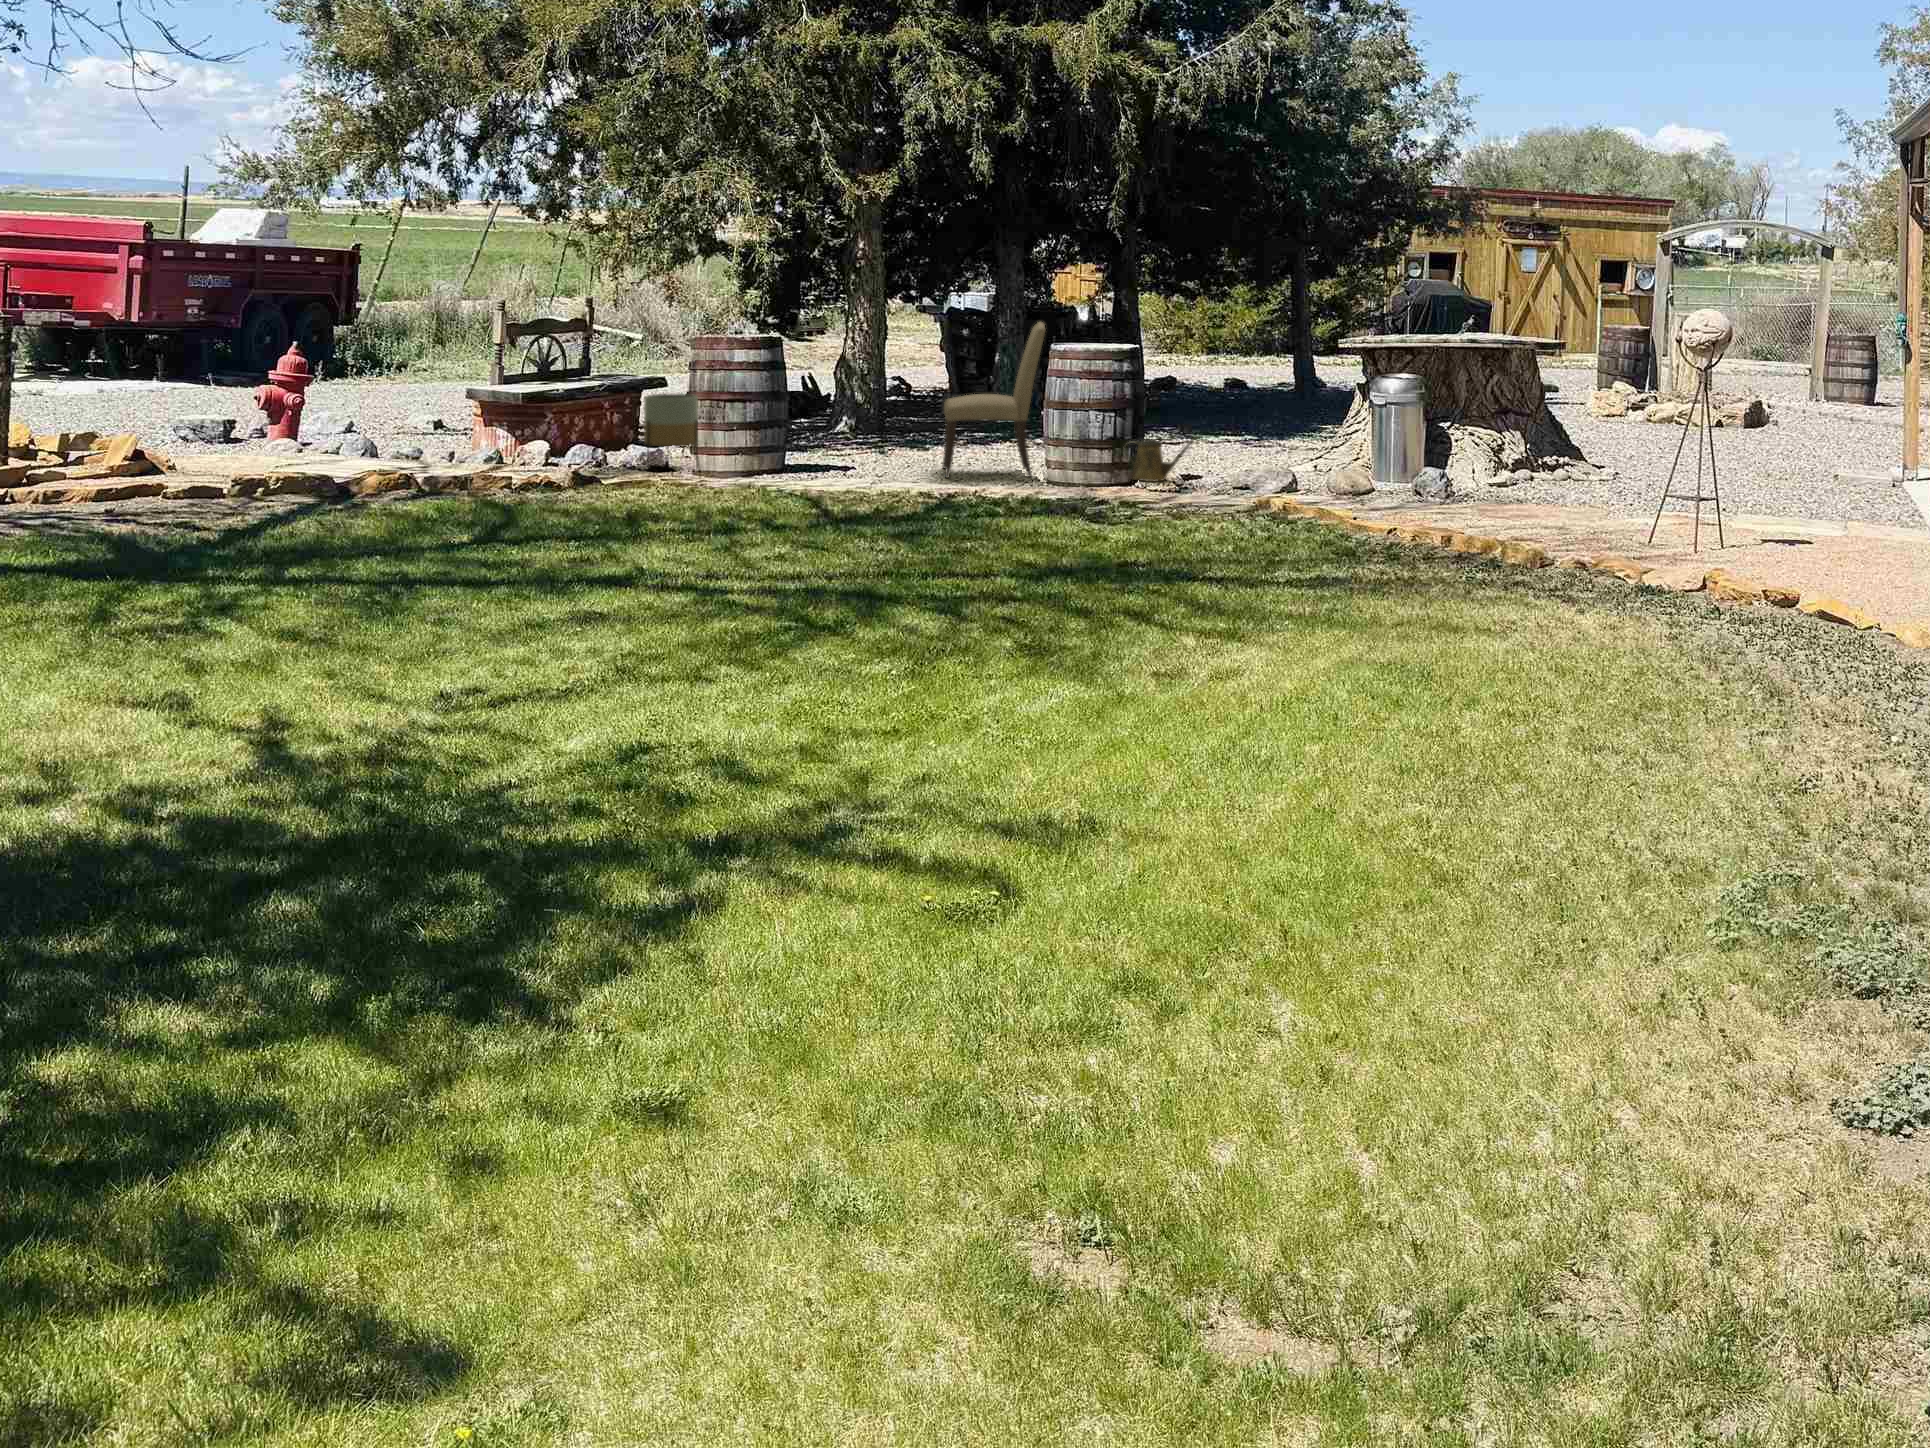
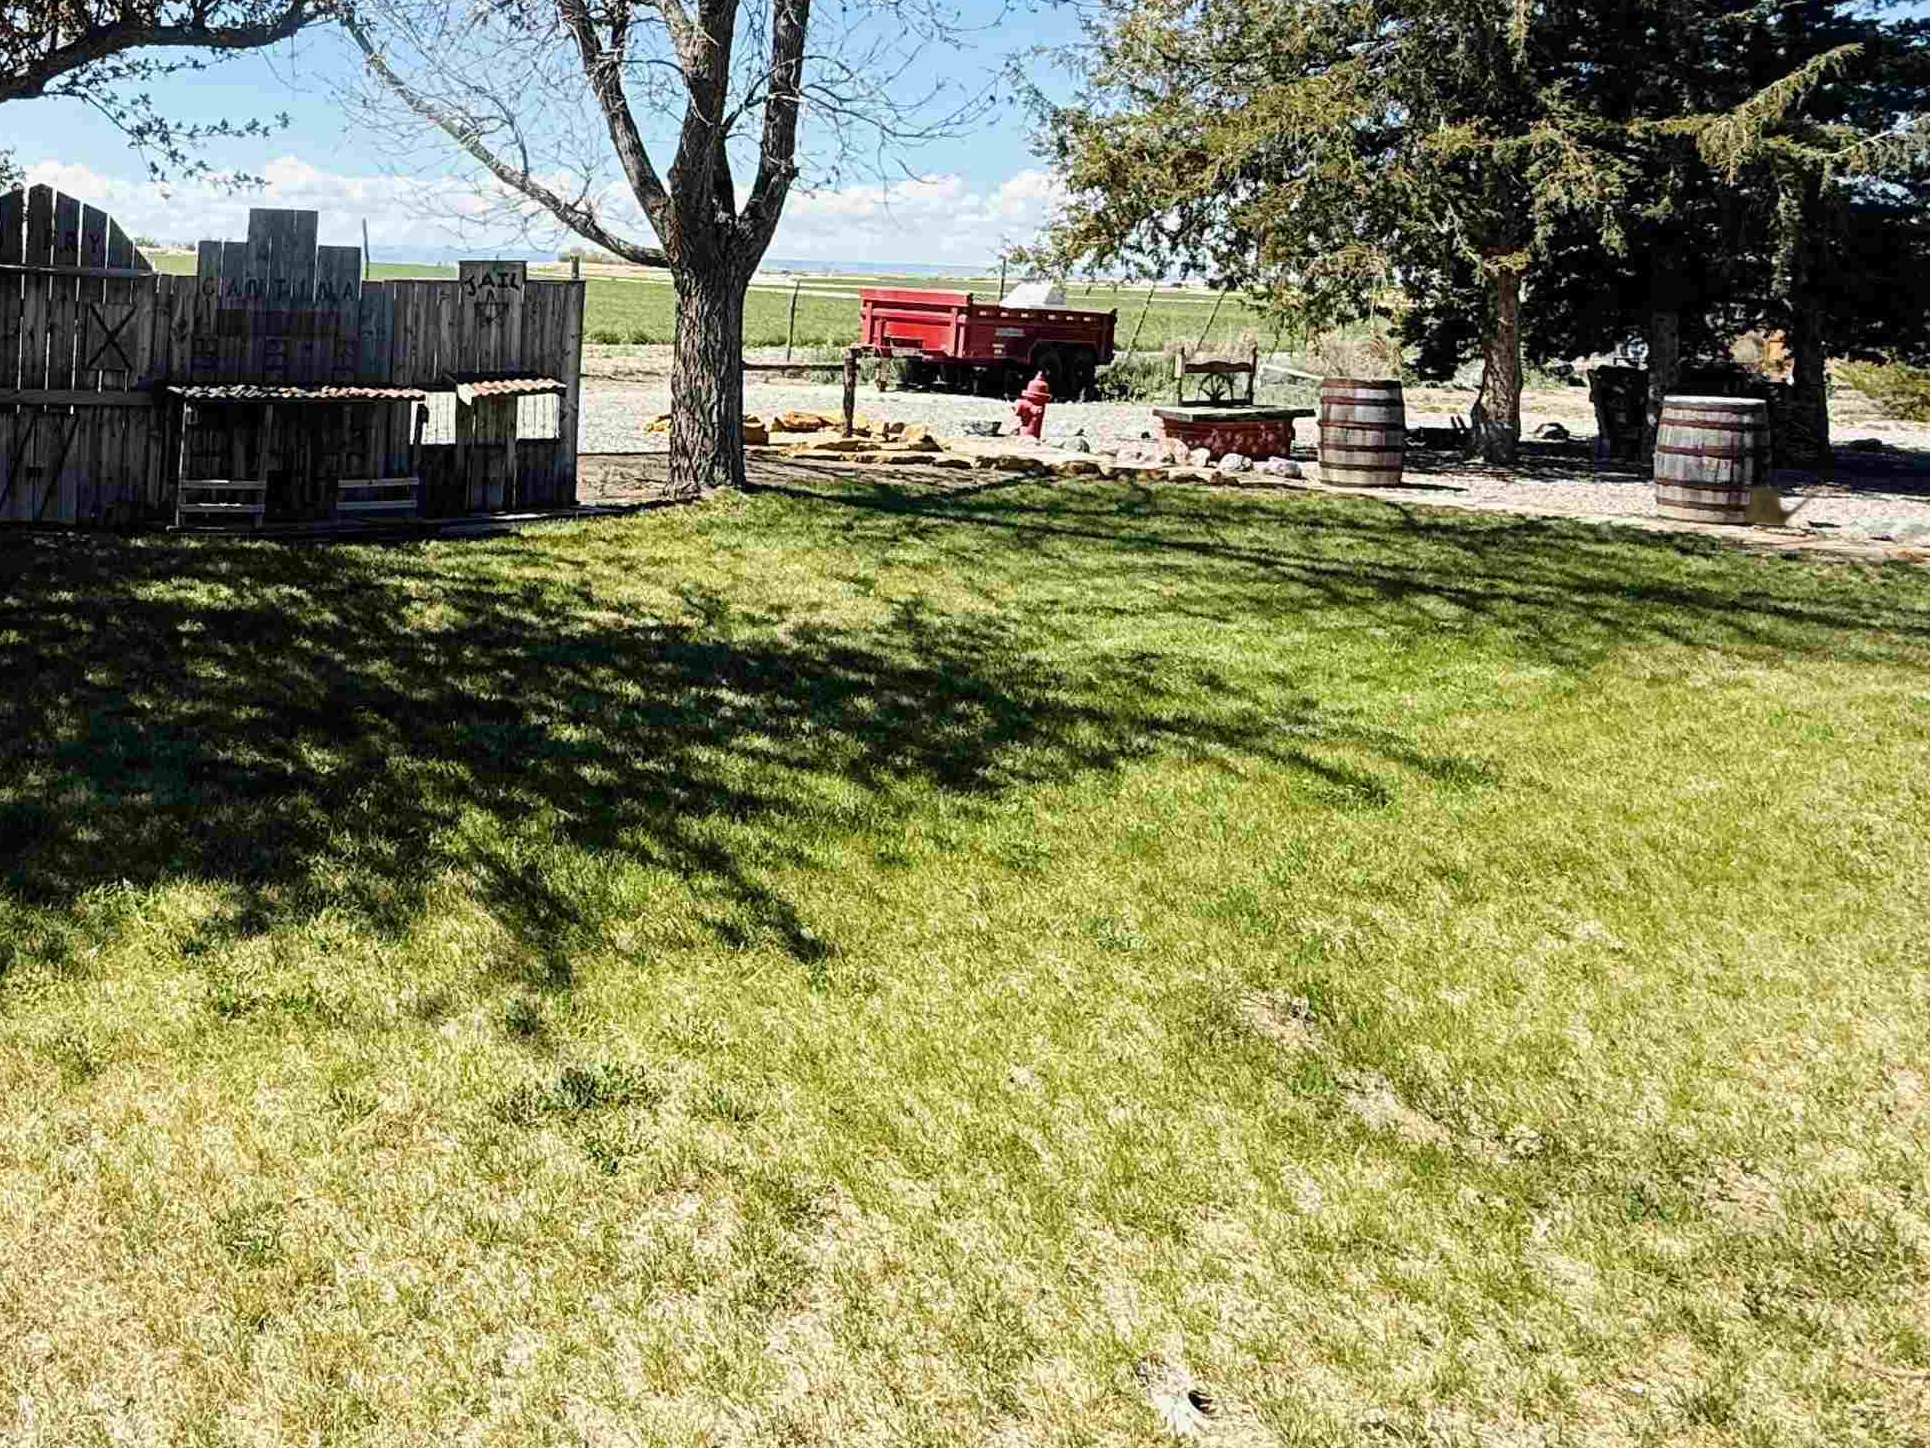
chair: present [943,322,1045,478] -> none [1539,379,1650,510]
planter: present [644,394,698,448] -> none [1274,422,1319,479]

